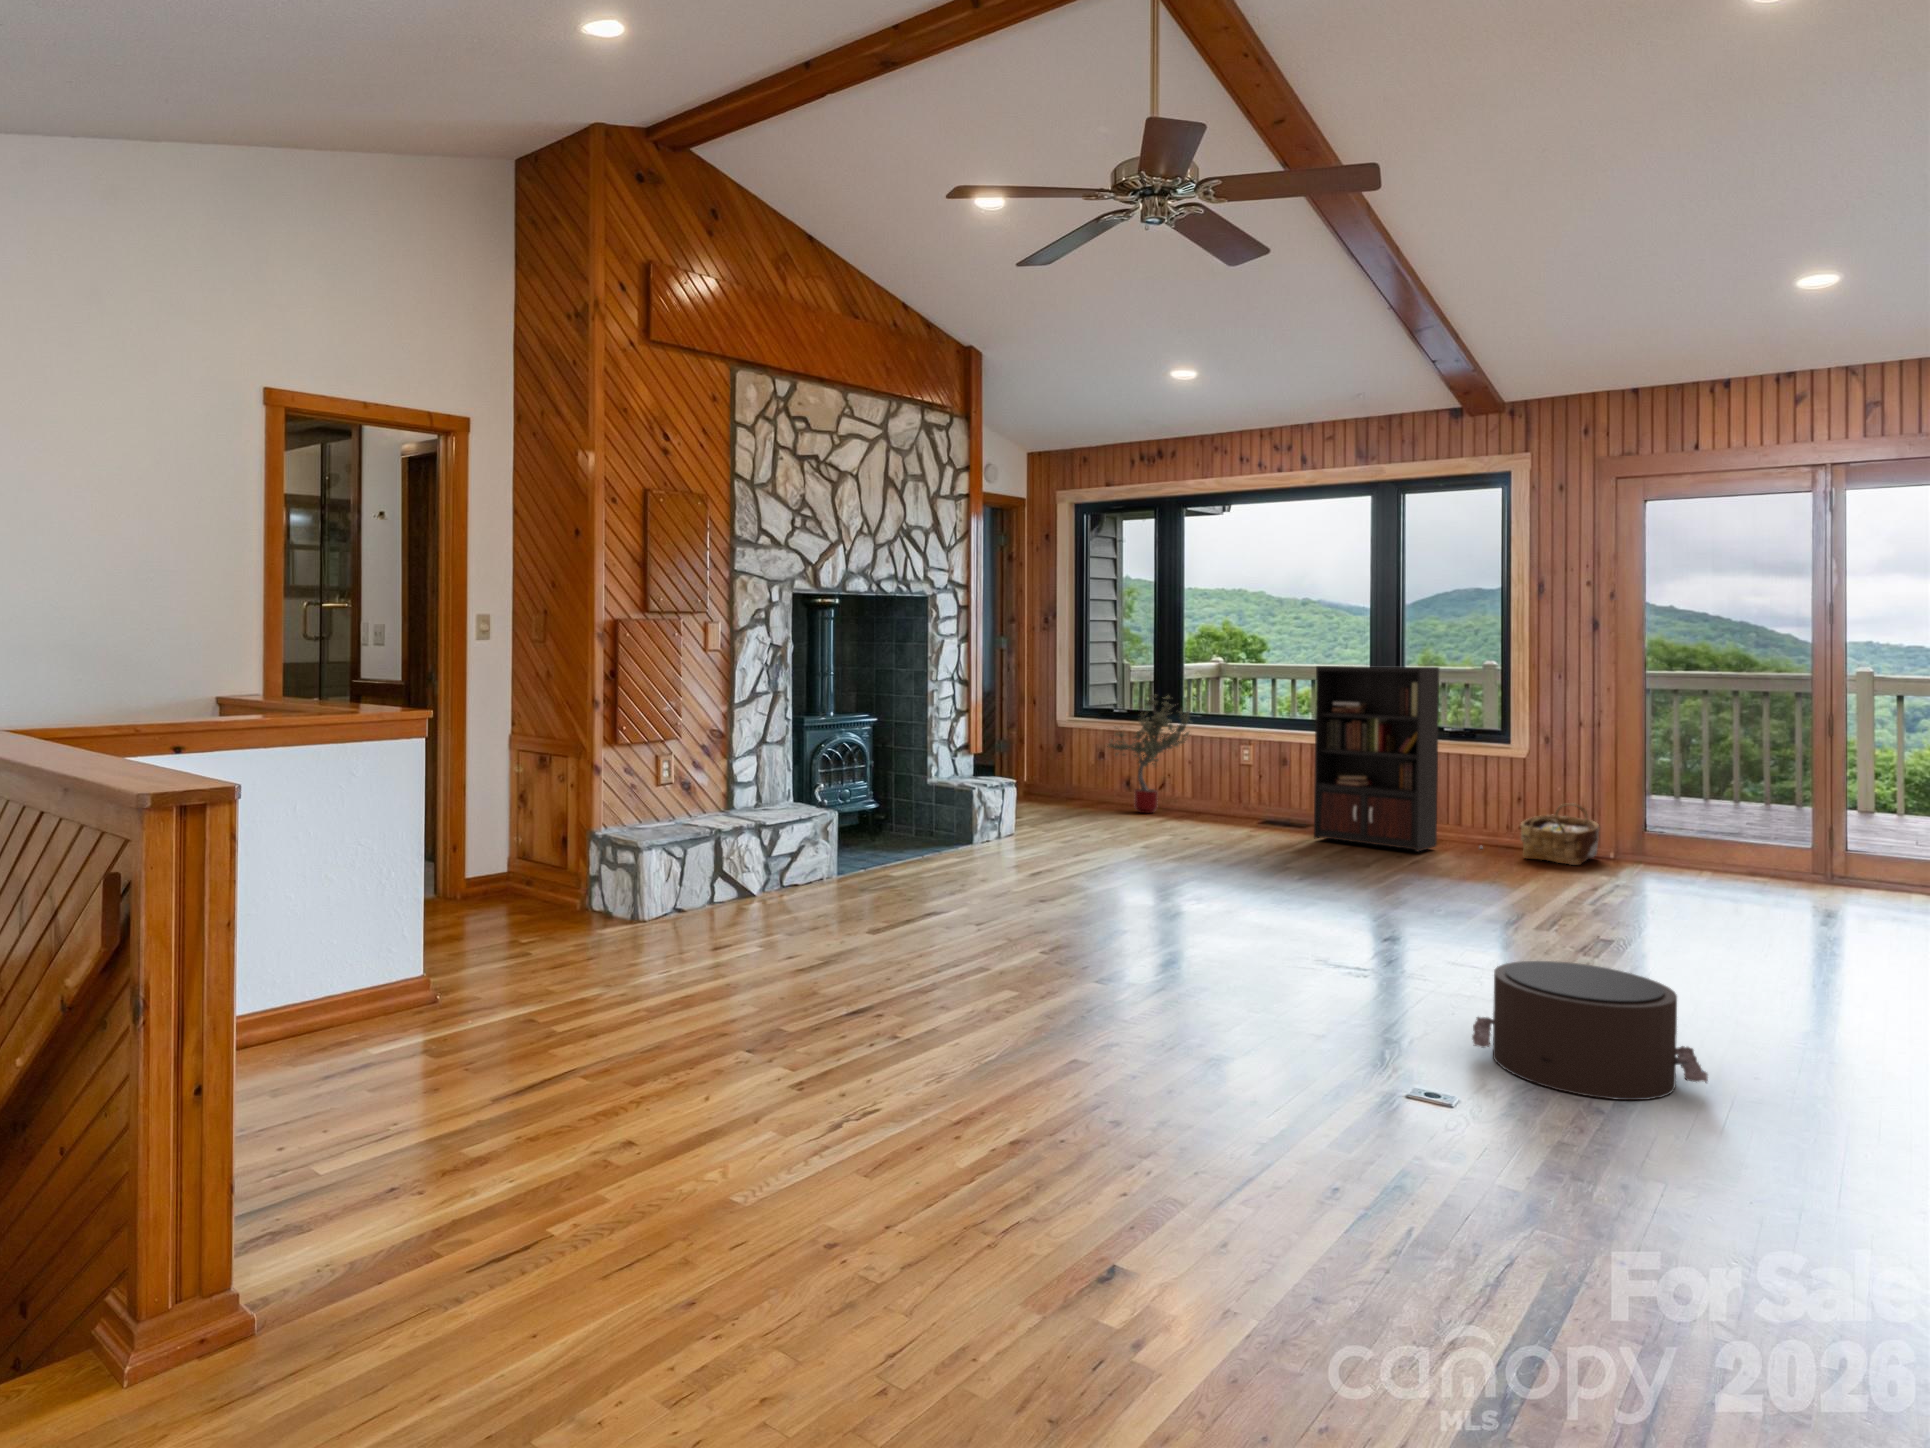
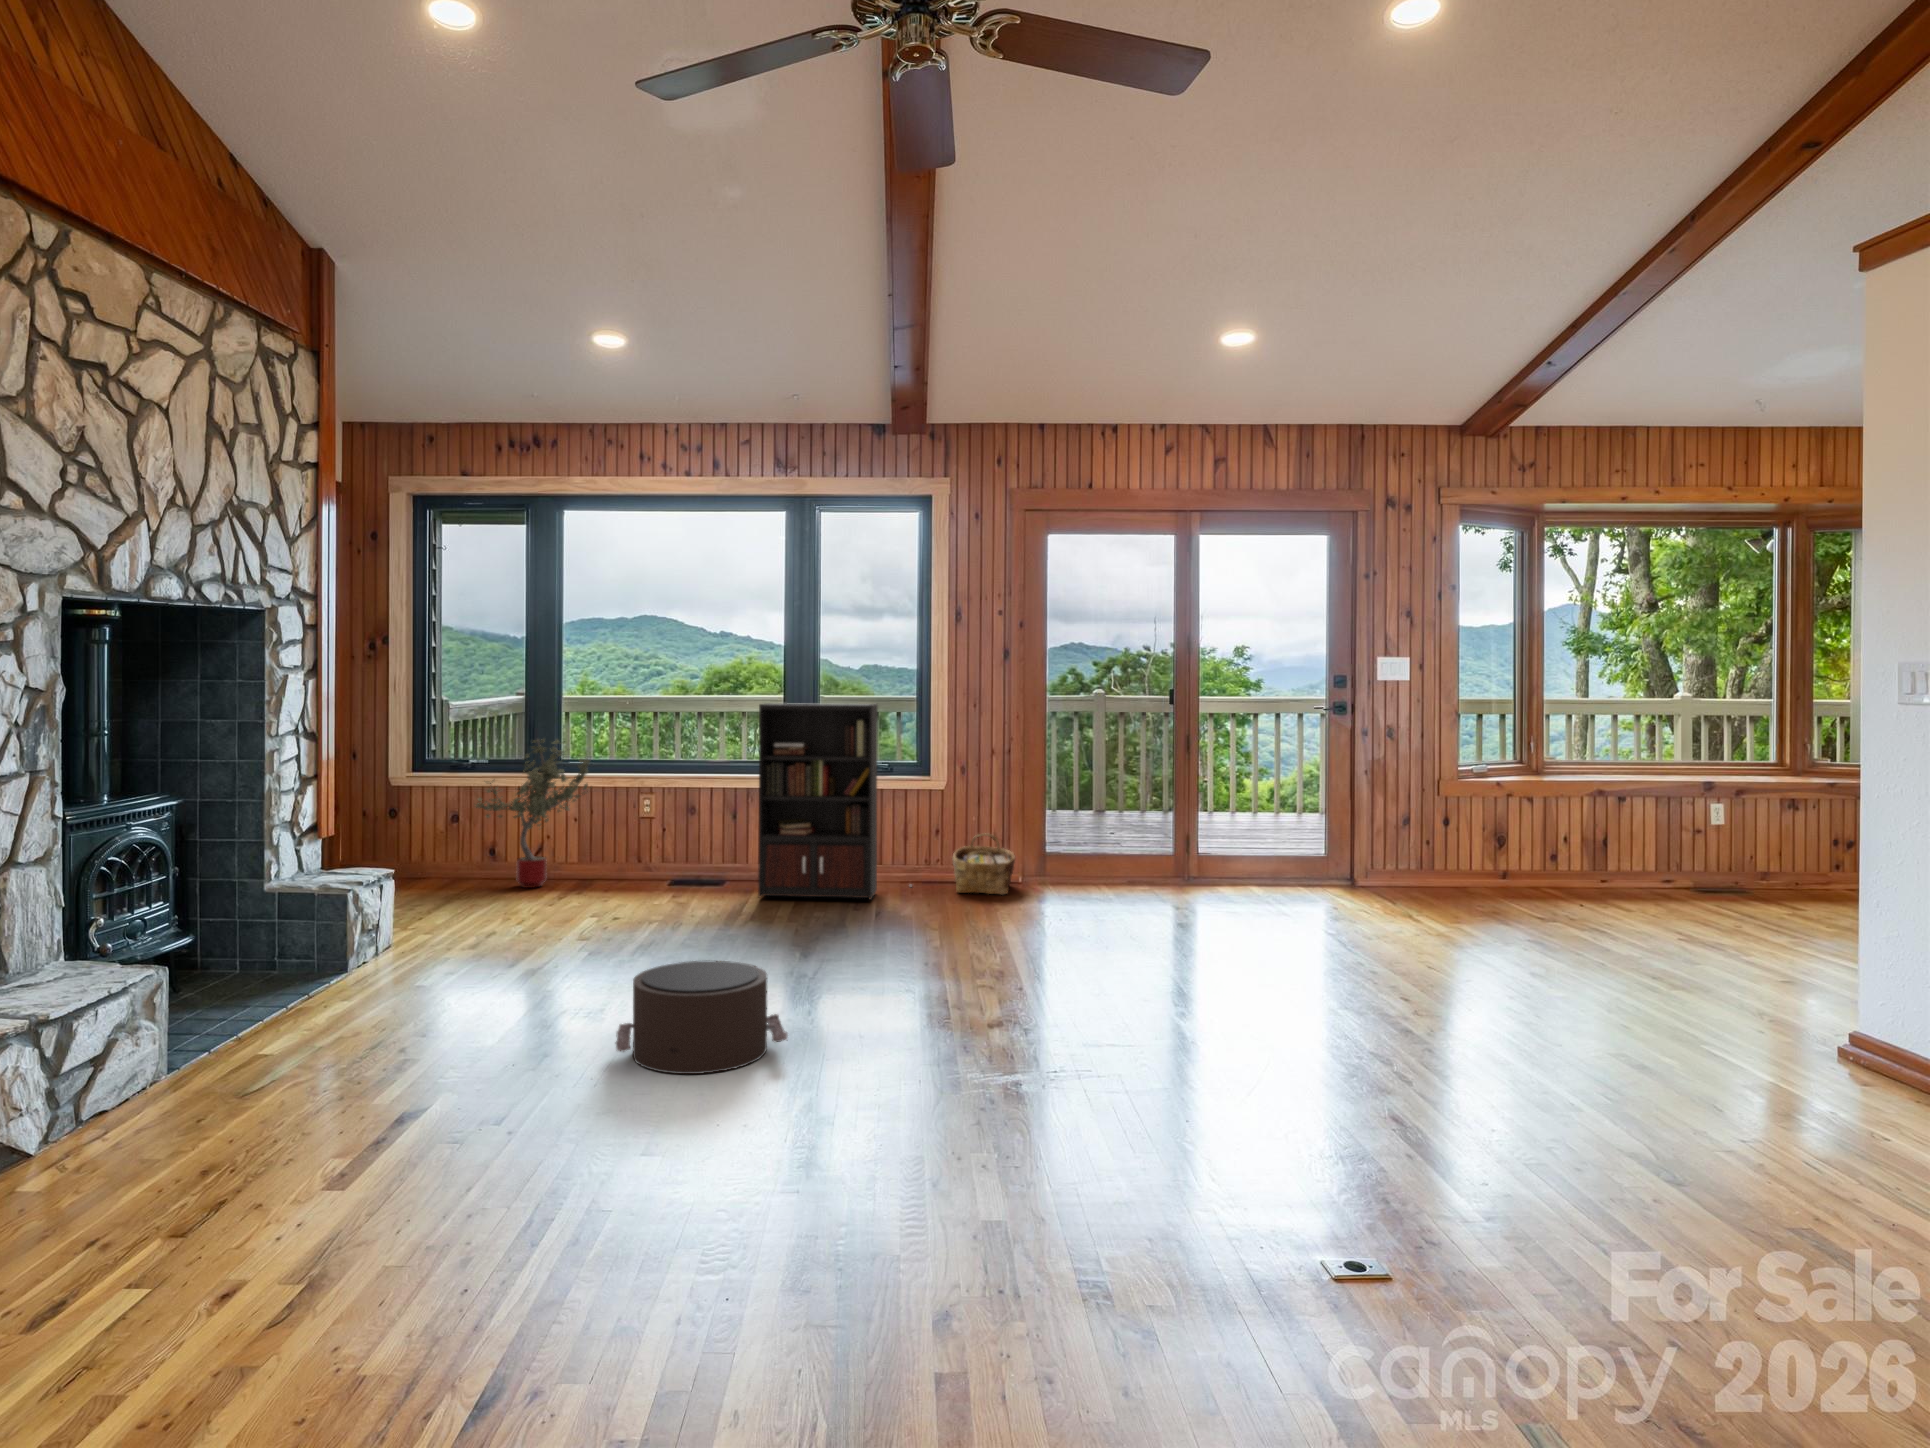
pouf: present [1472,961,1708,1100] -> present [616,960,788,1074]

